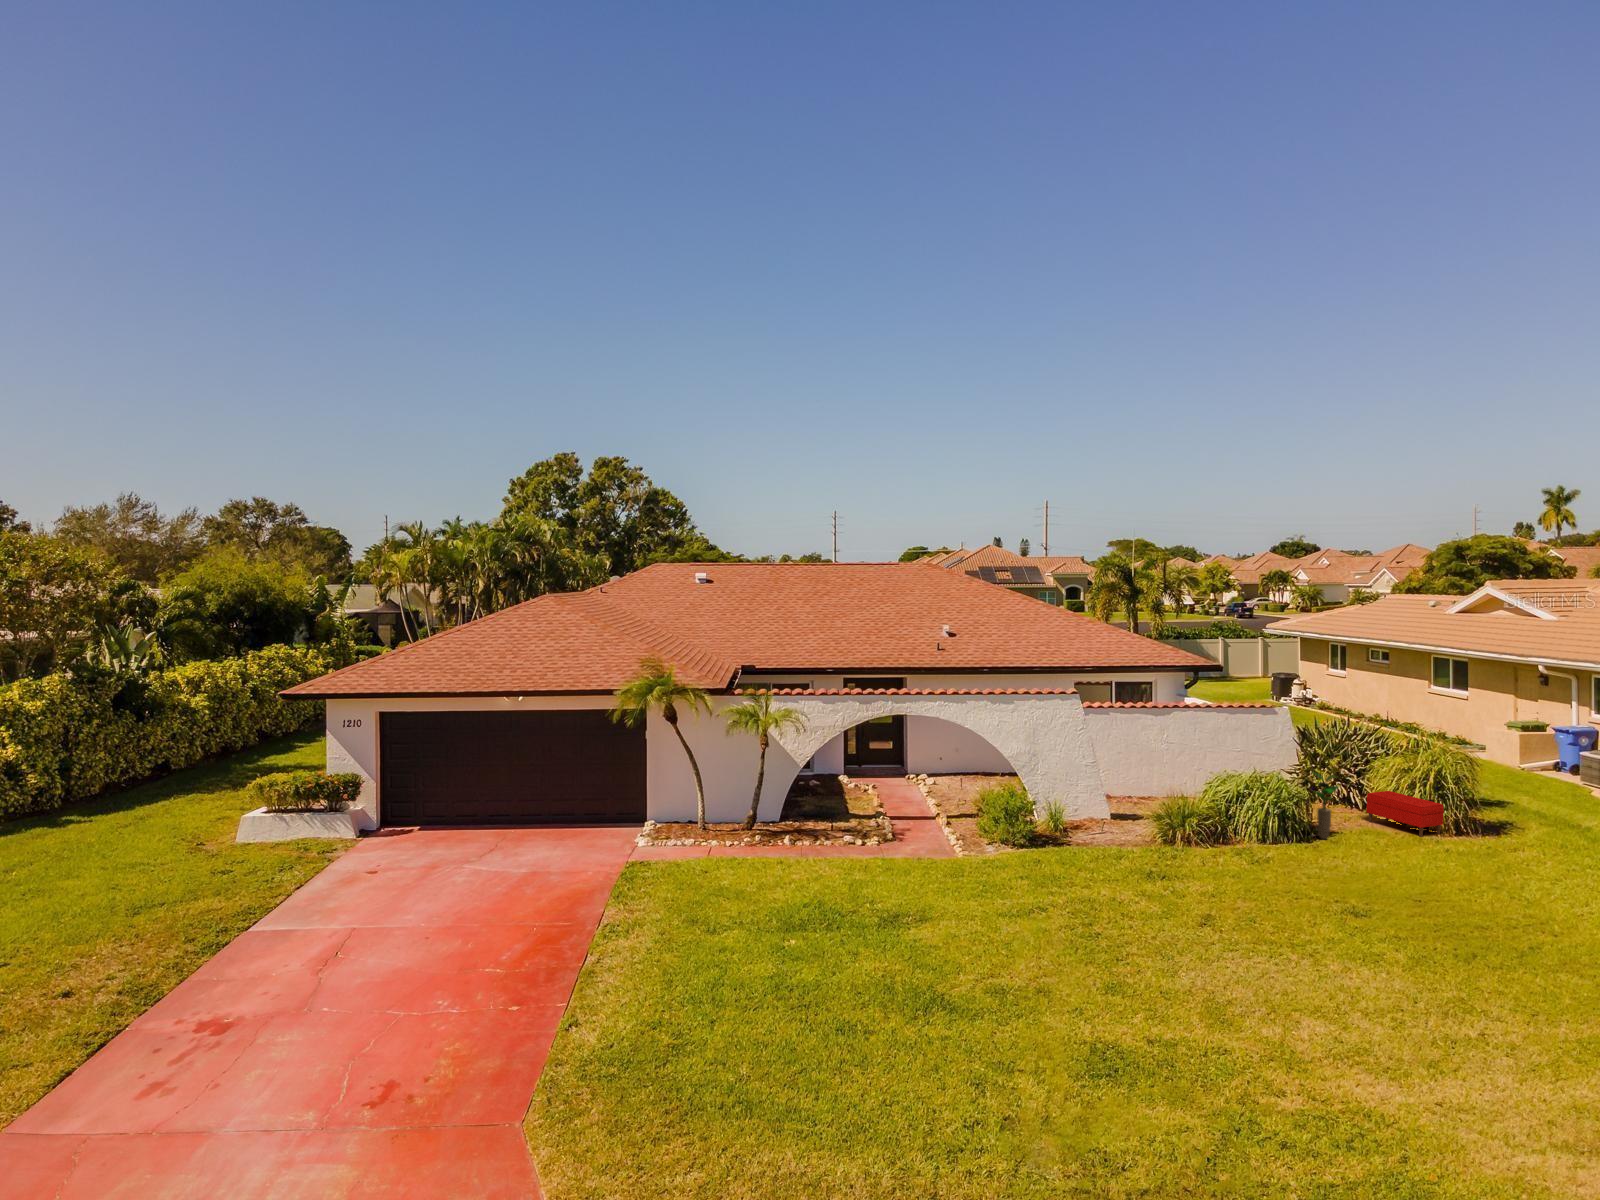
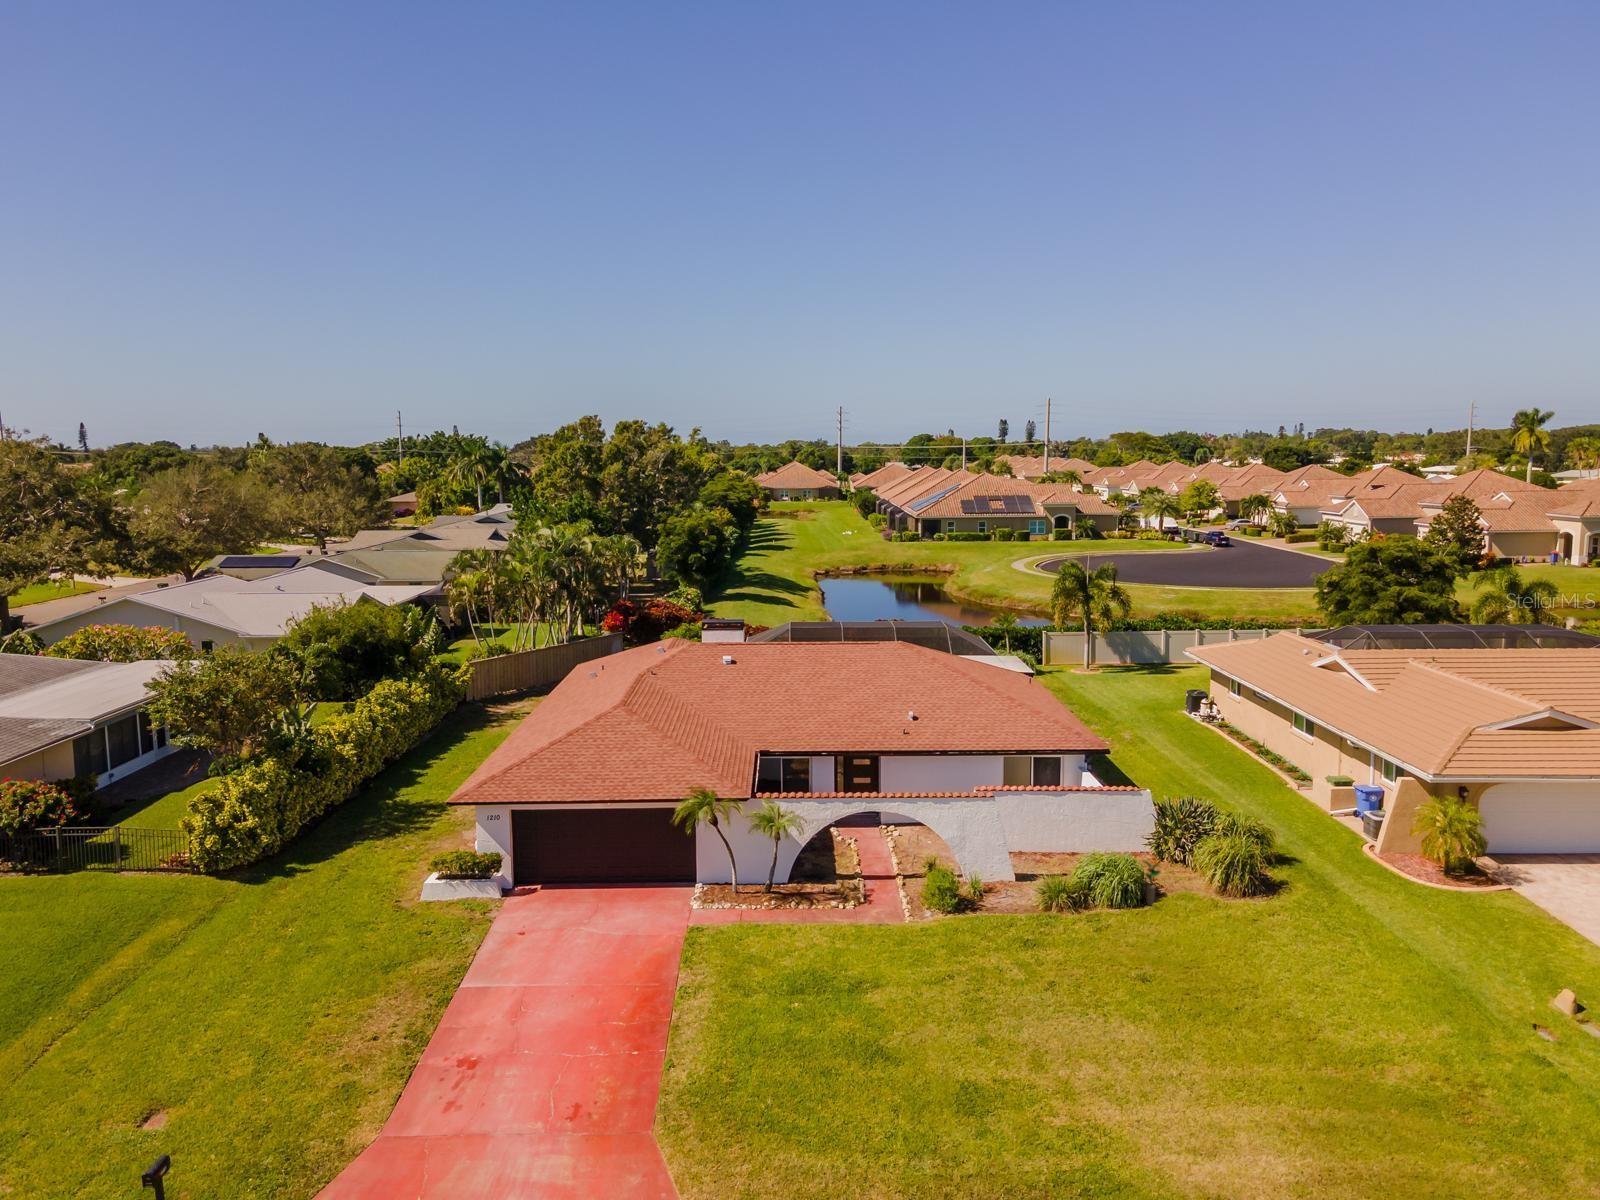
bench: present [1367,791,1444,837] -> none [1185,866,1232,903]

